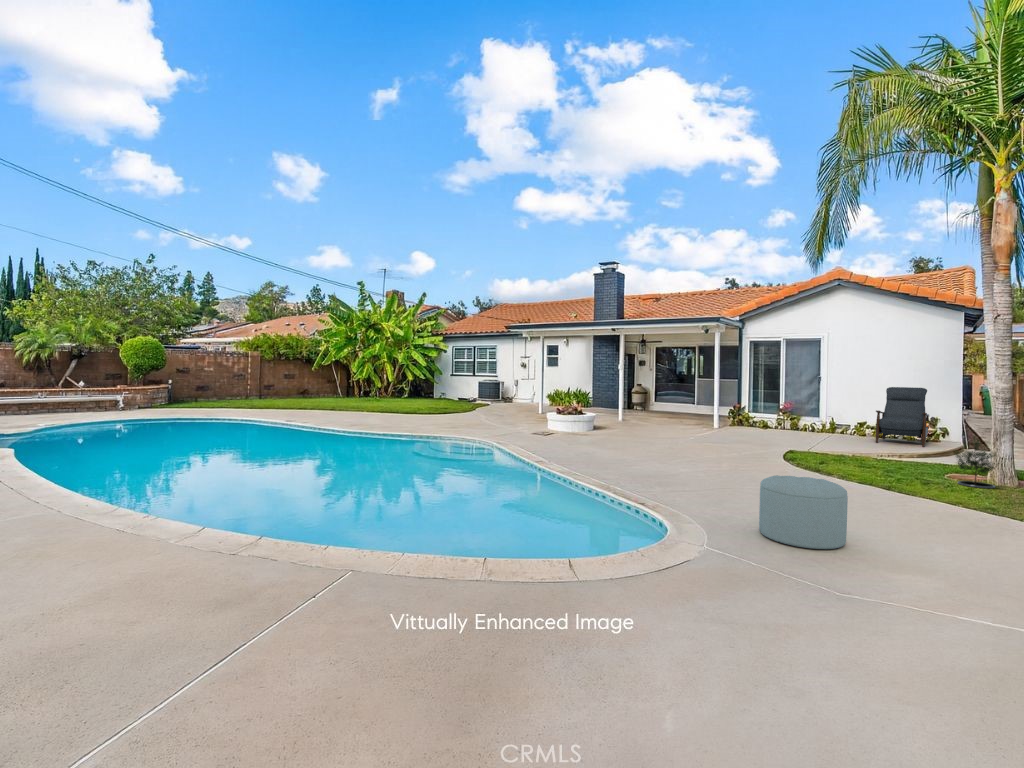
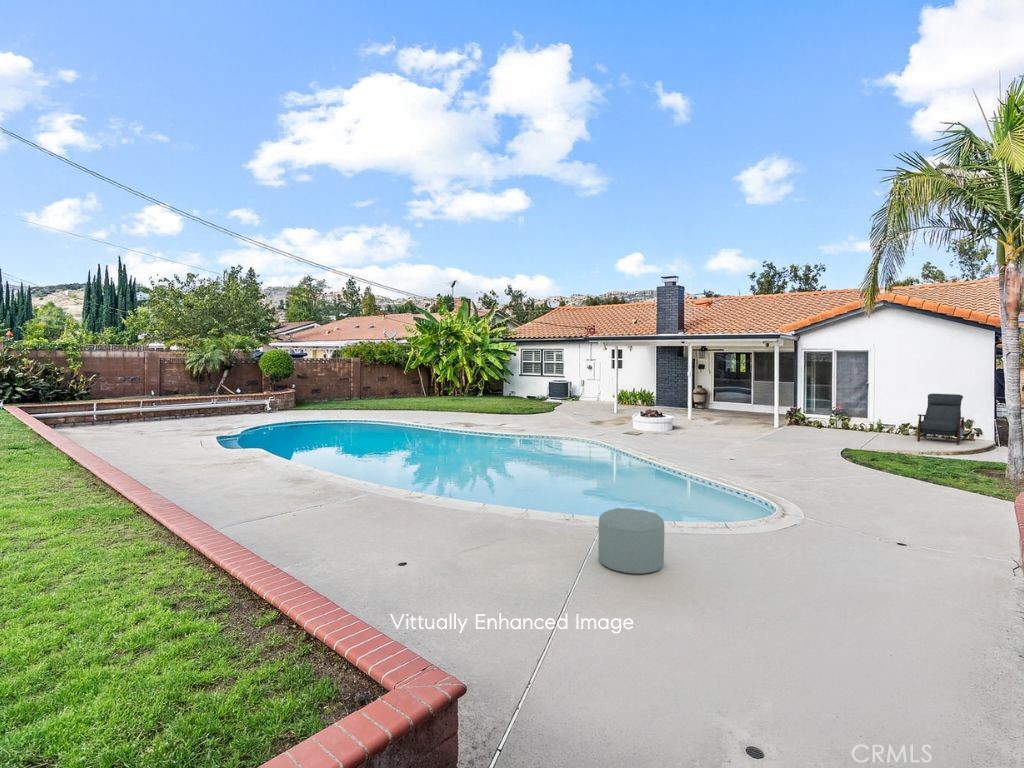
potted tree: present [956,440,995,488] -> none [972,440,1006,479]
ottoman: present [759,475,848,549] -> present [598,508,664,574]

